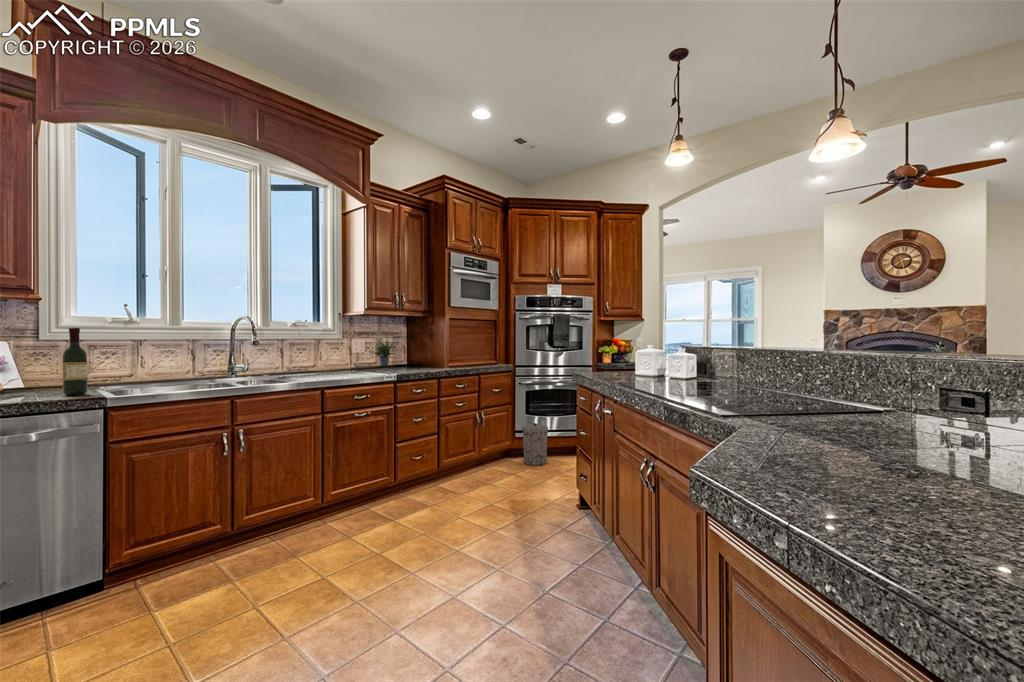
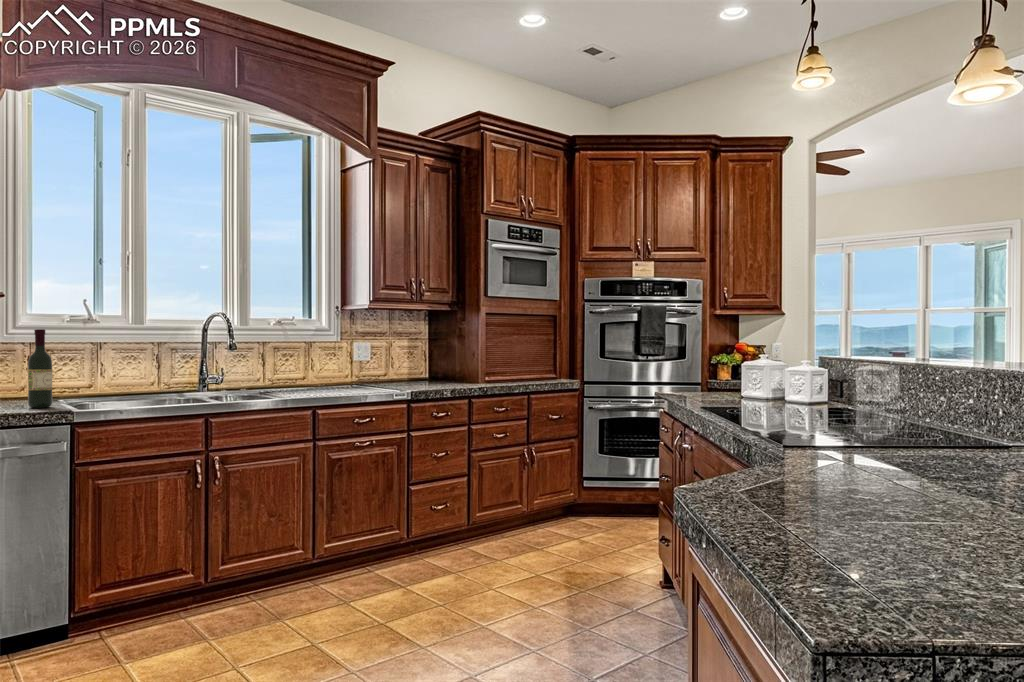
potted plant: present [372,338,401,366] -> none [365,329,425,380]
trash can: present [522,423,548,466] -> none [592,467,631,529]

